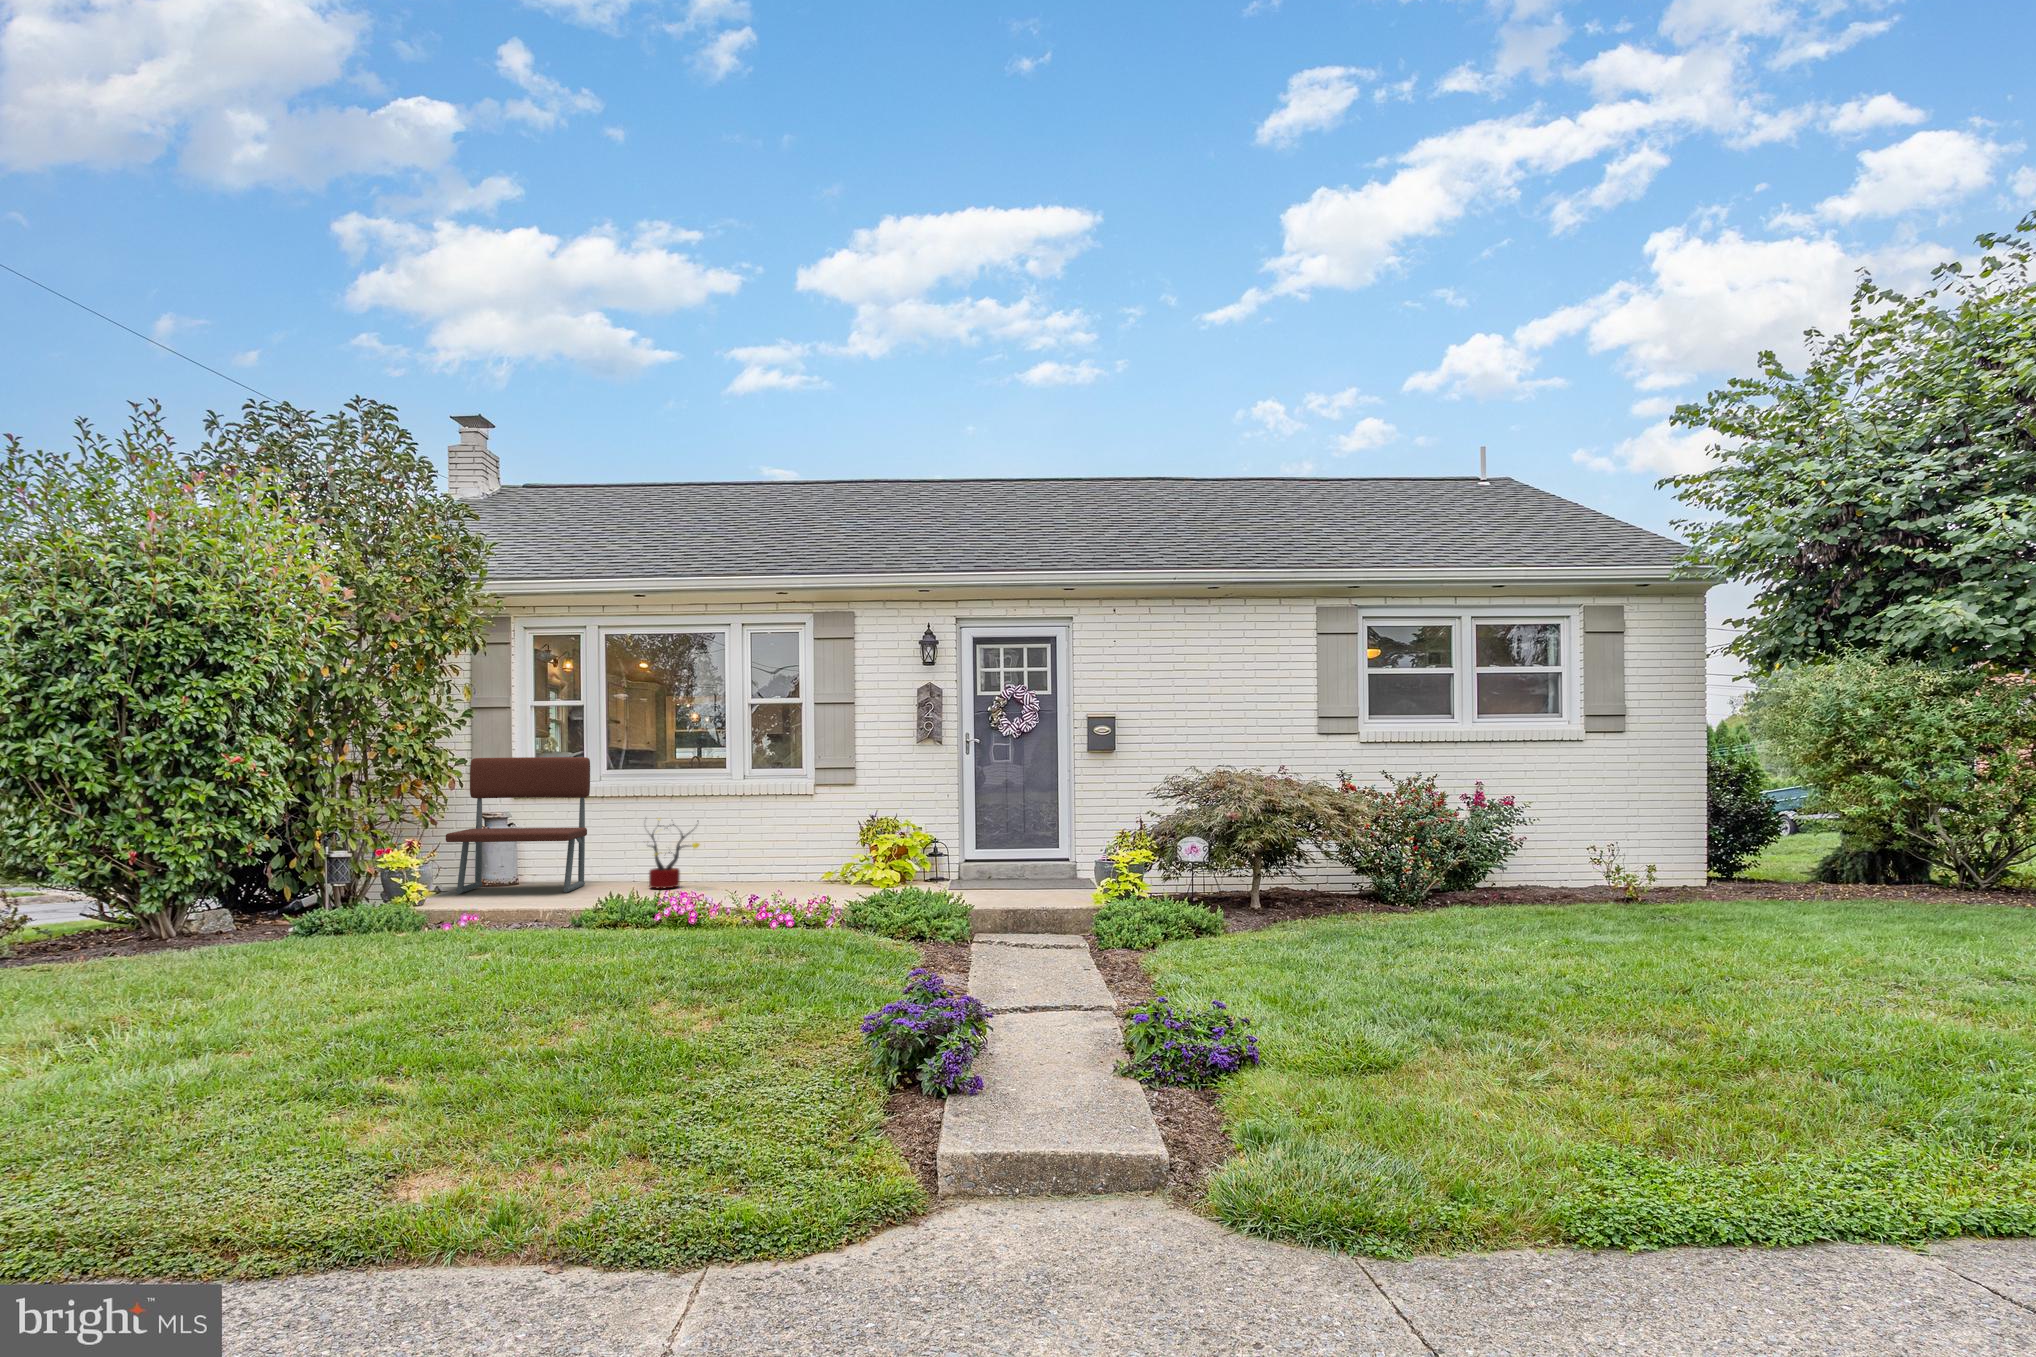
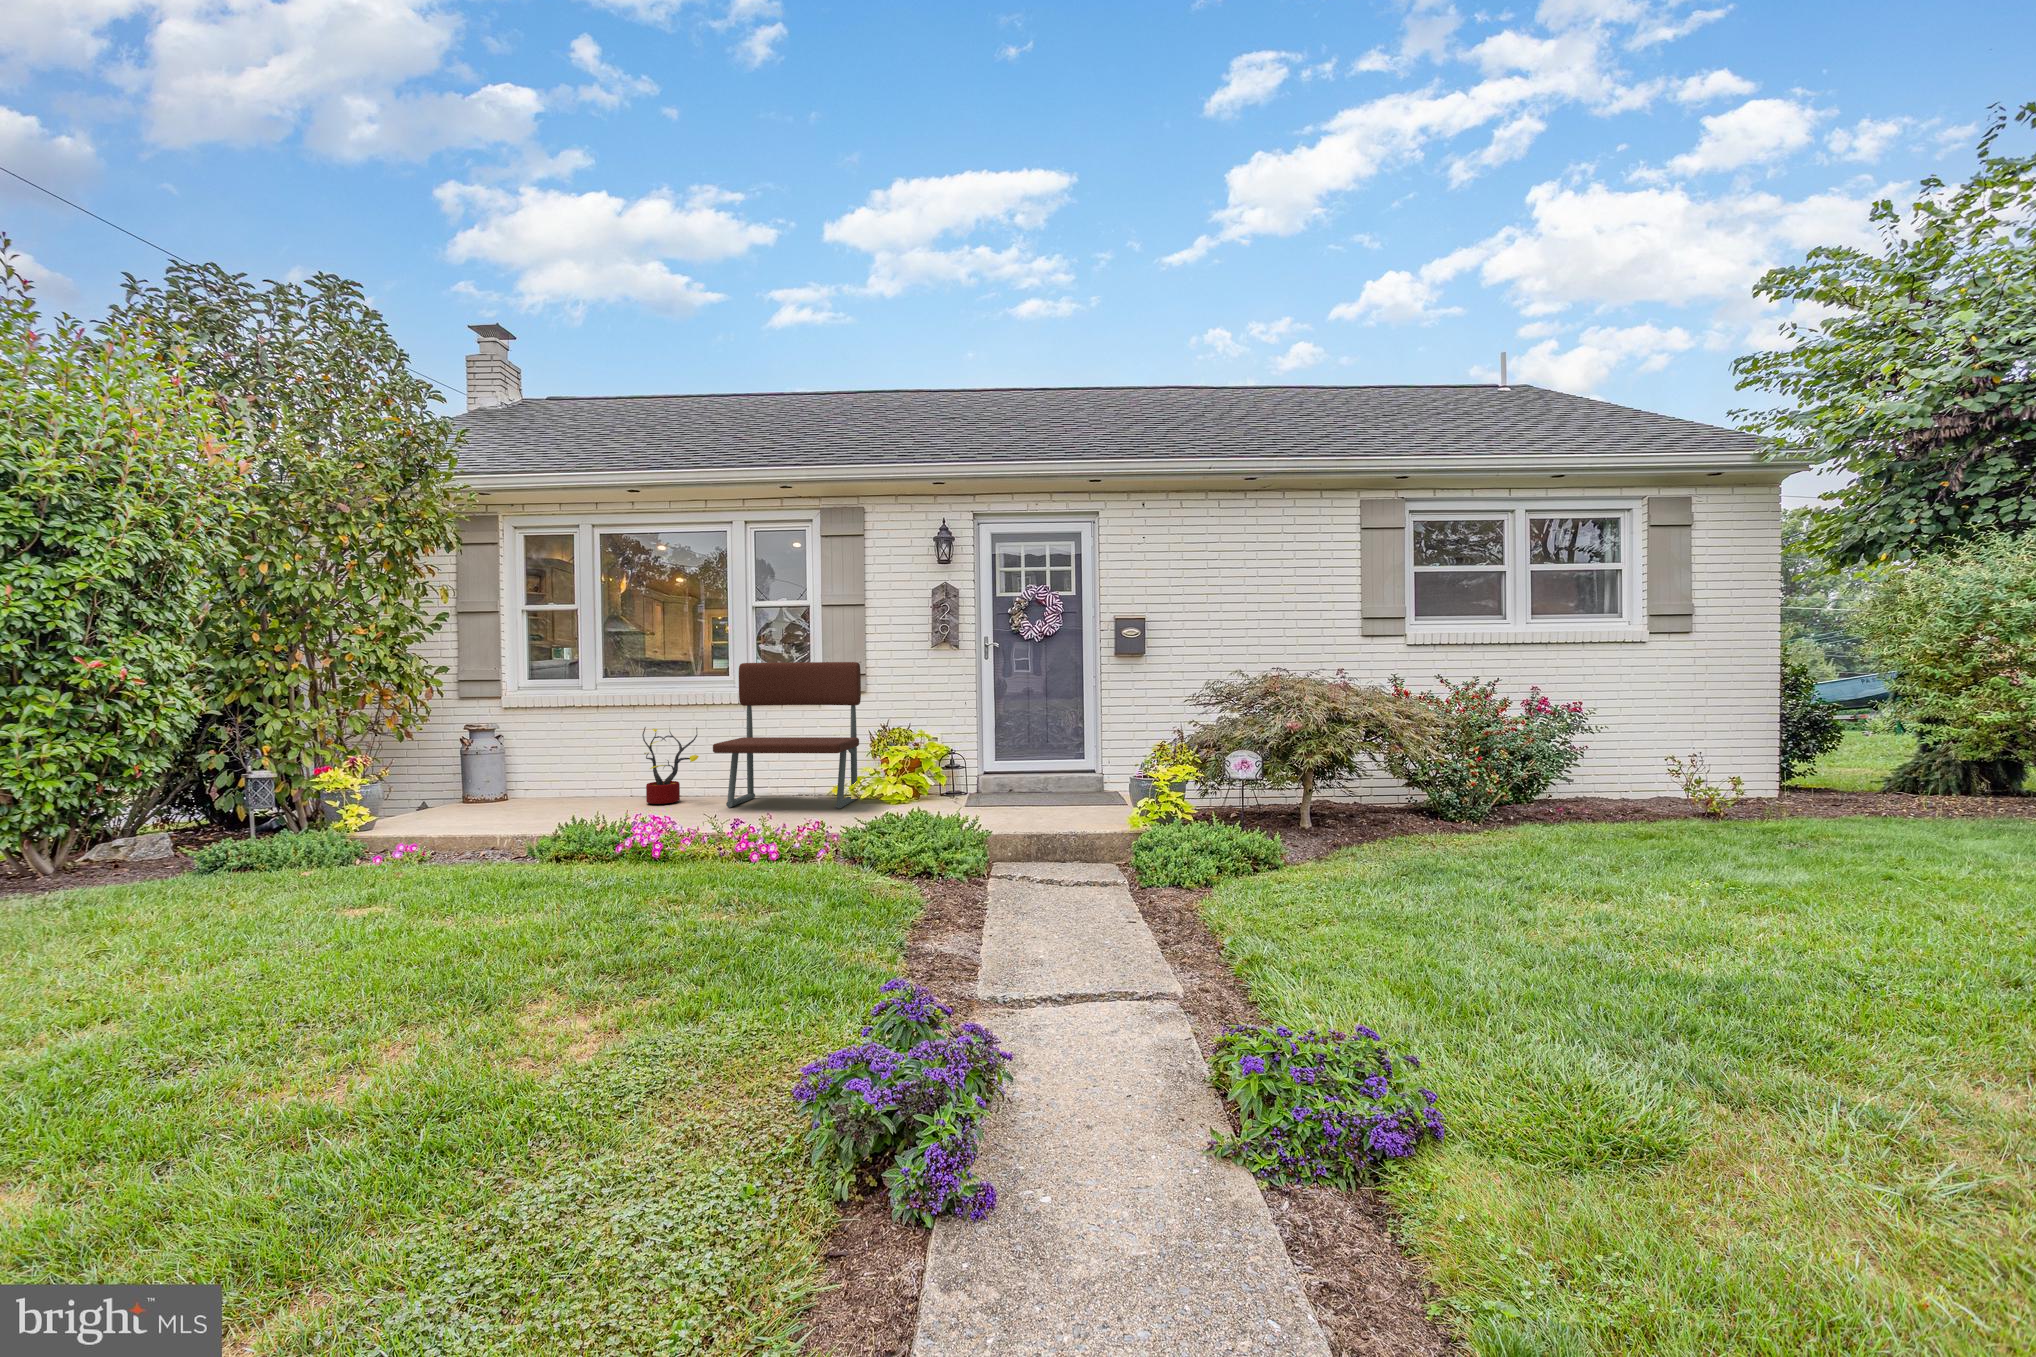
bench: present [446,757,590,894] -> present [713,662,861,808]

